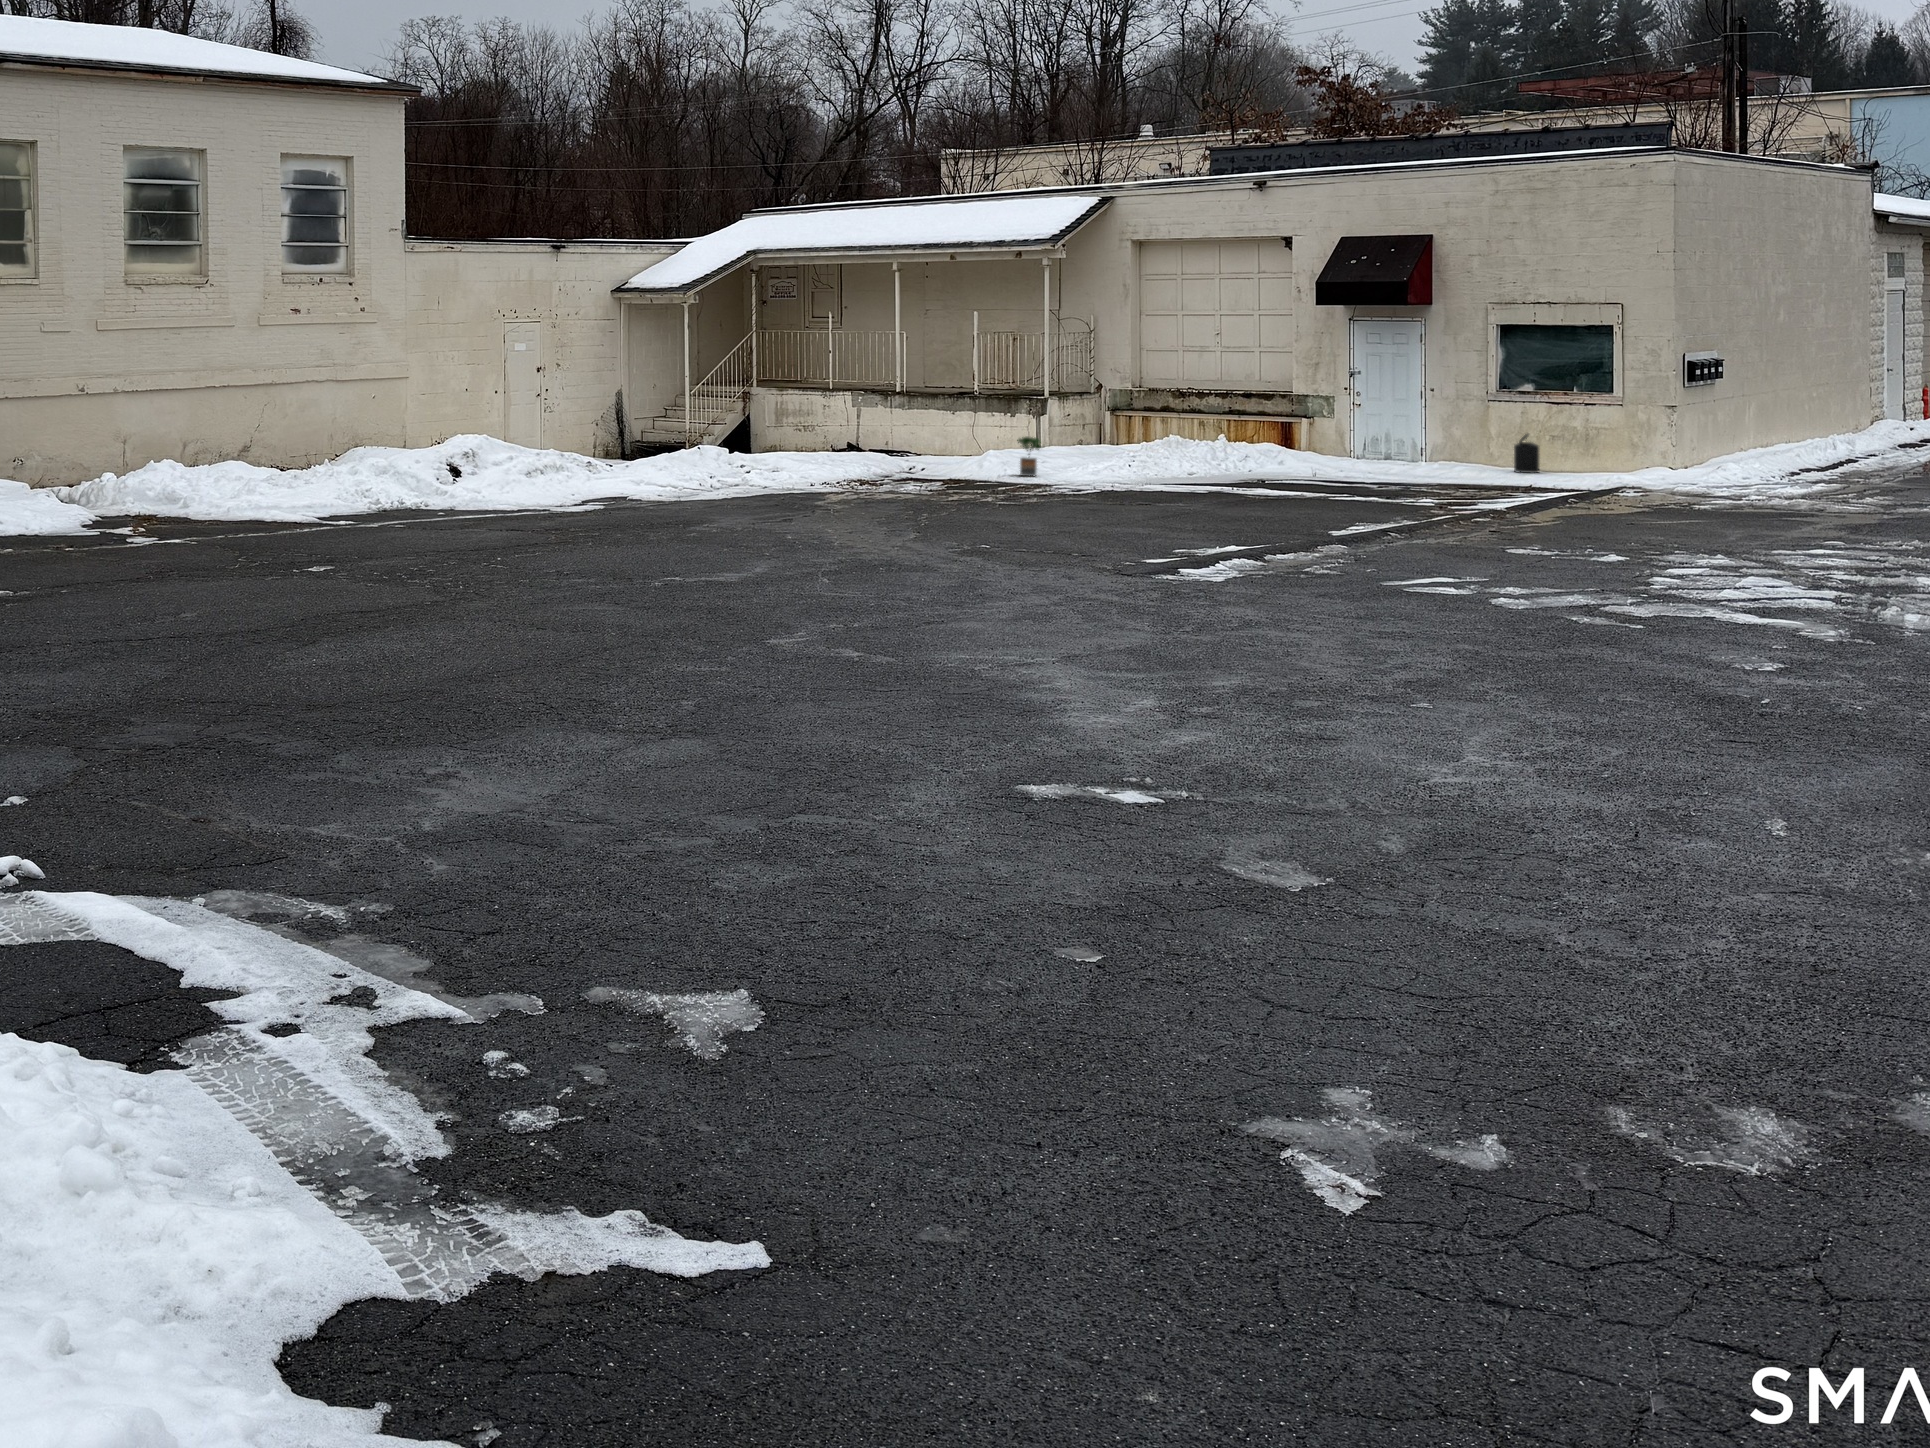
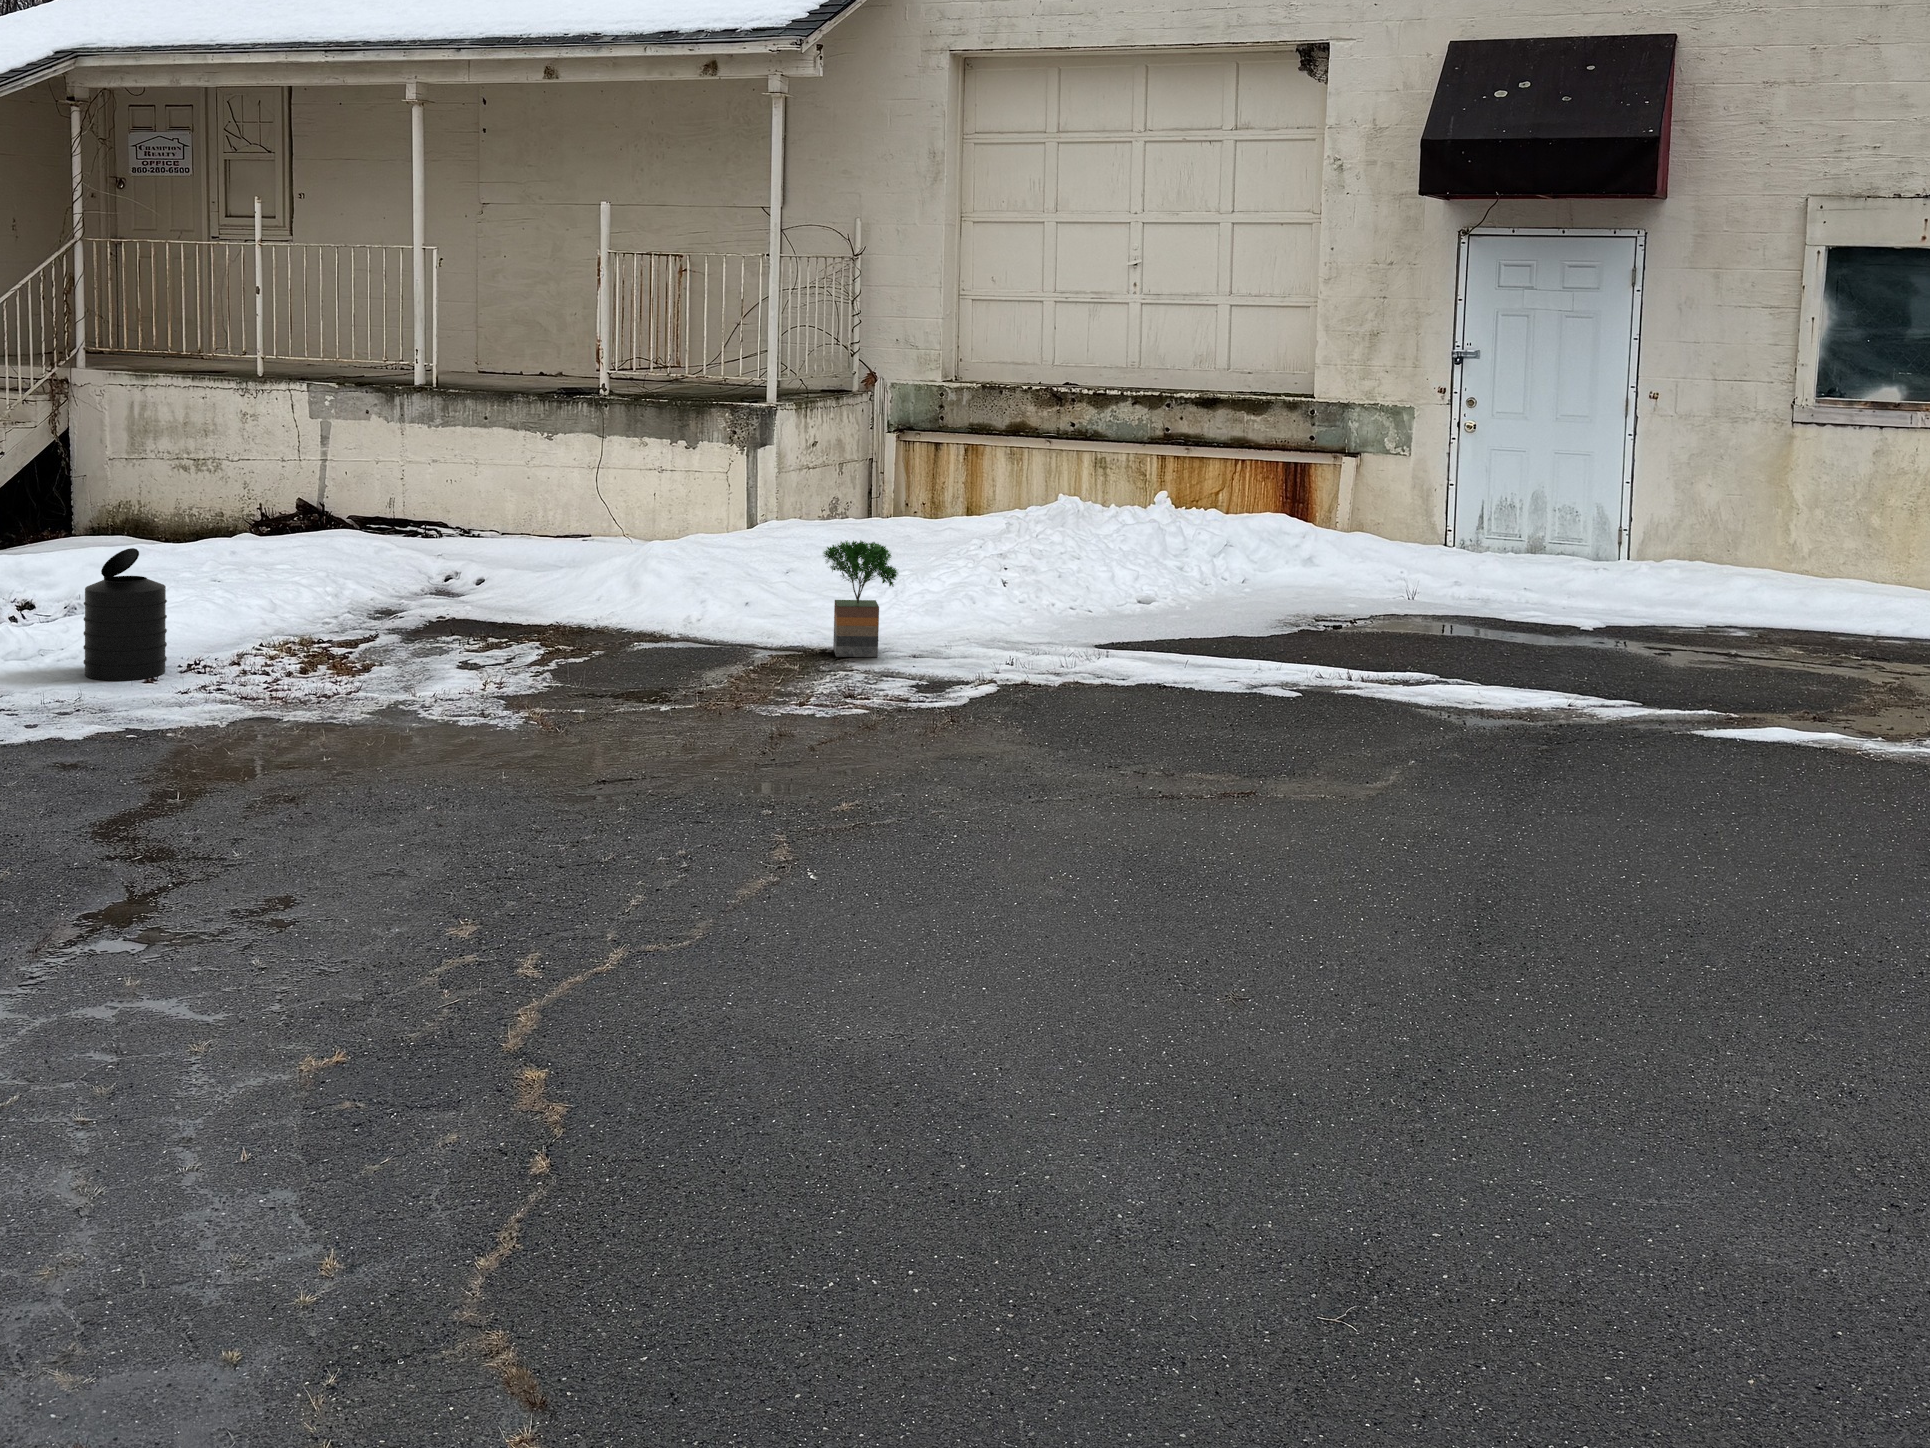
trash can: present [1514,434,1540,473] -> present [84,548,167,681]

